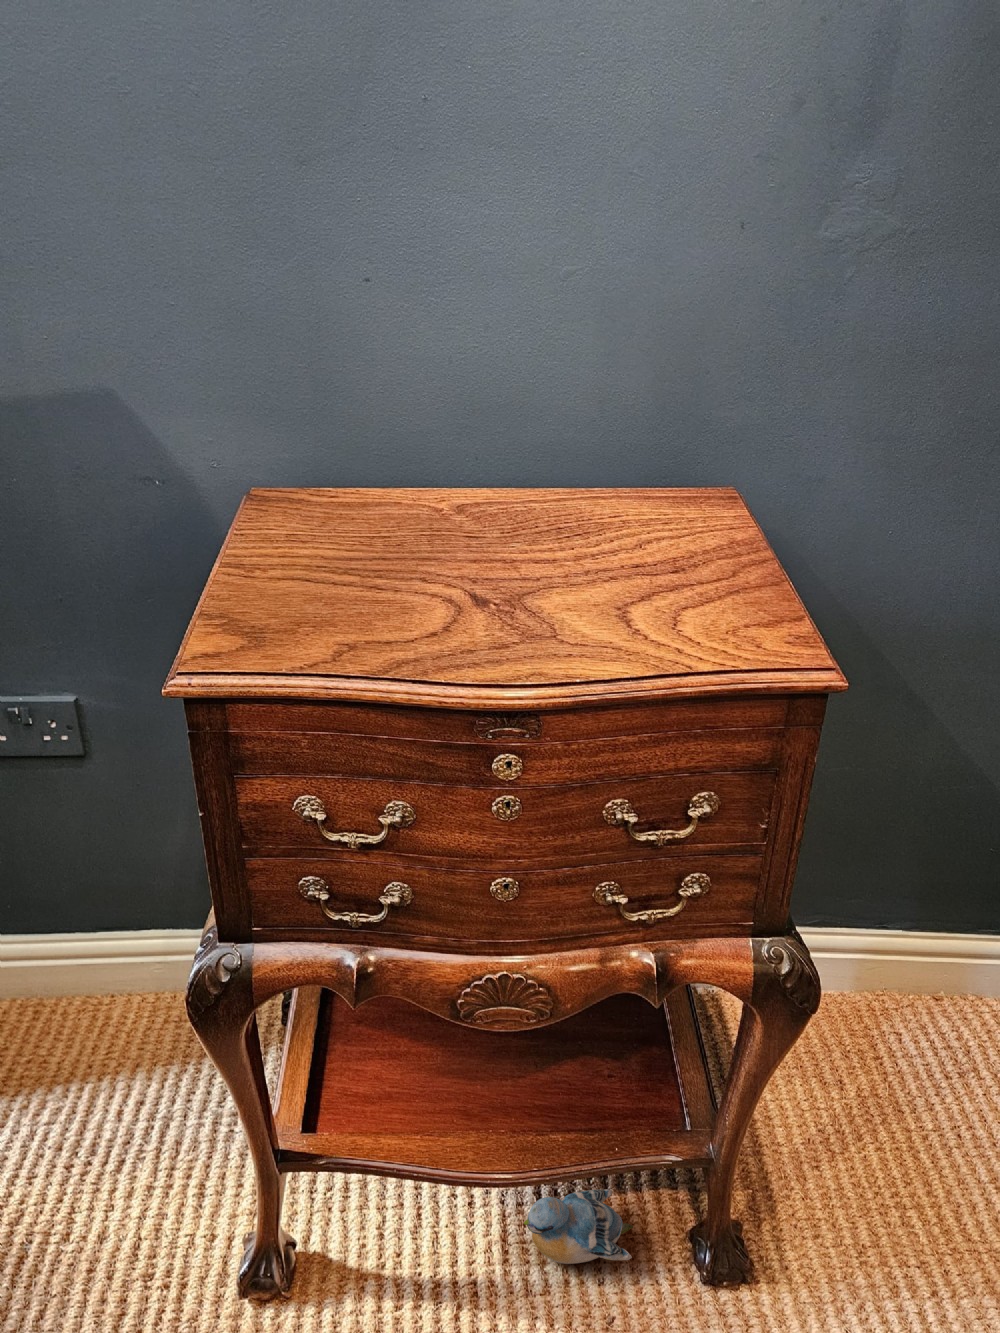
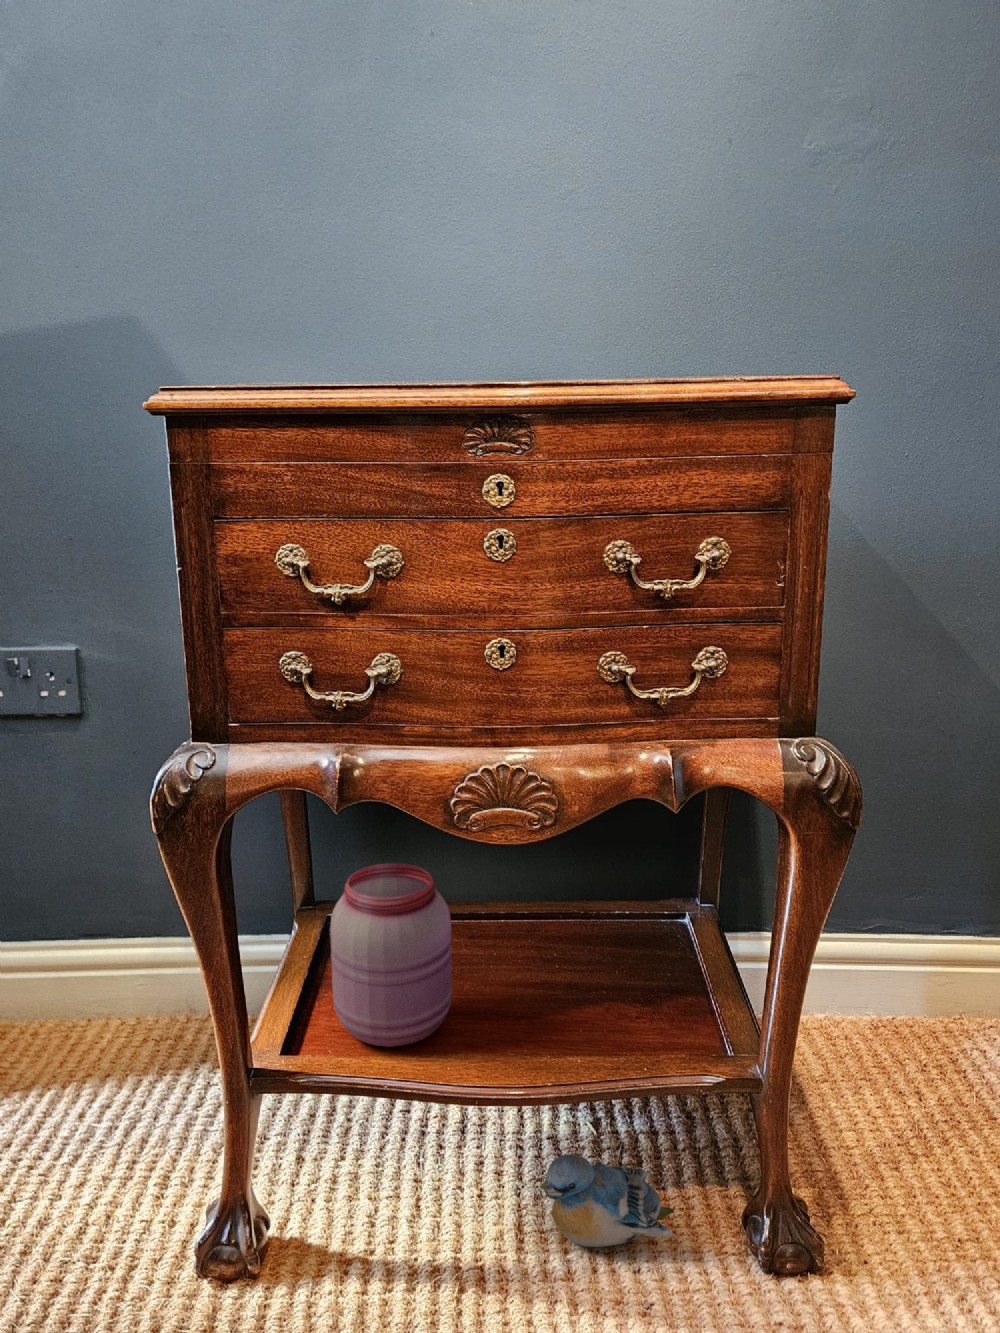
jar: none [342,969,450,1125] -> present [330,863,452,1047]

